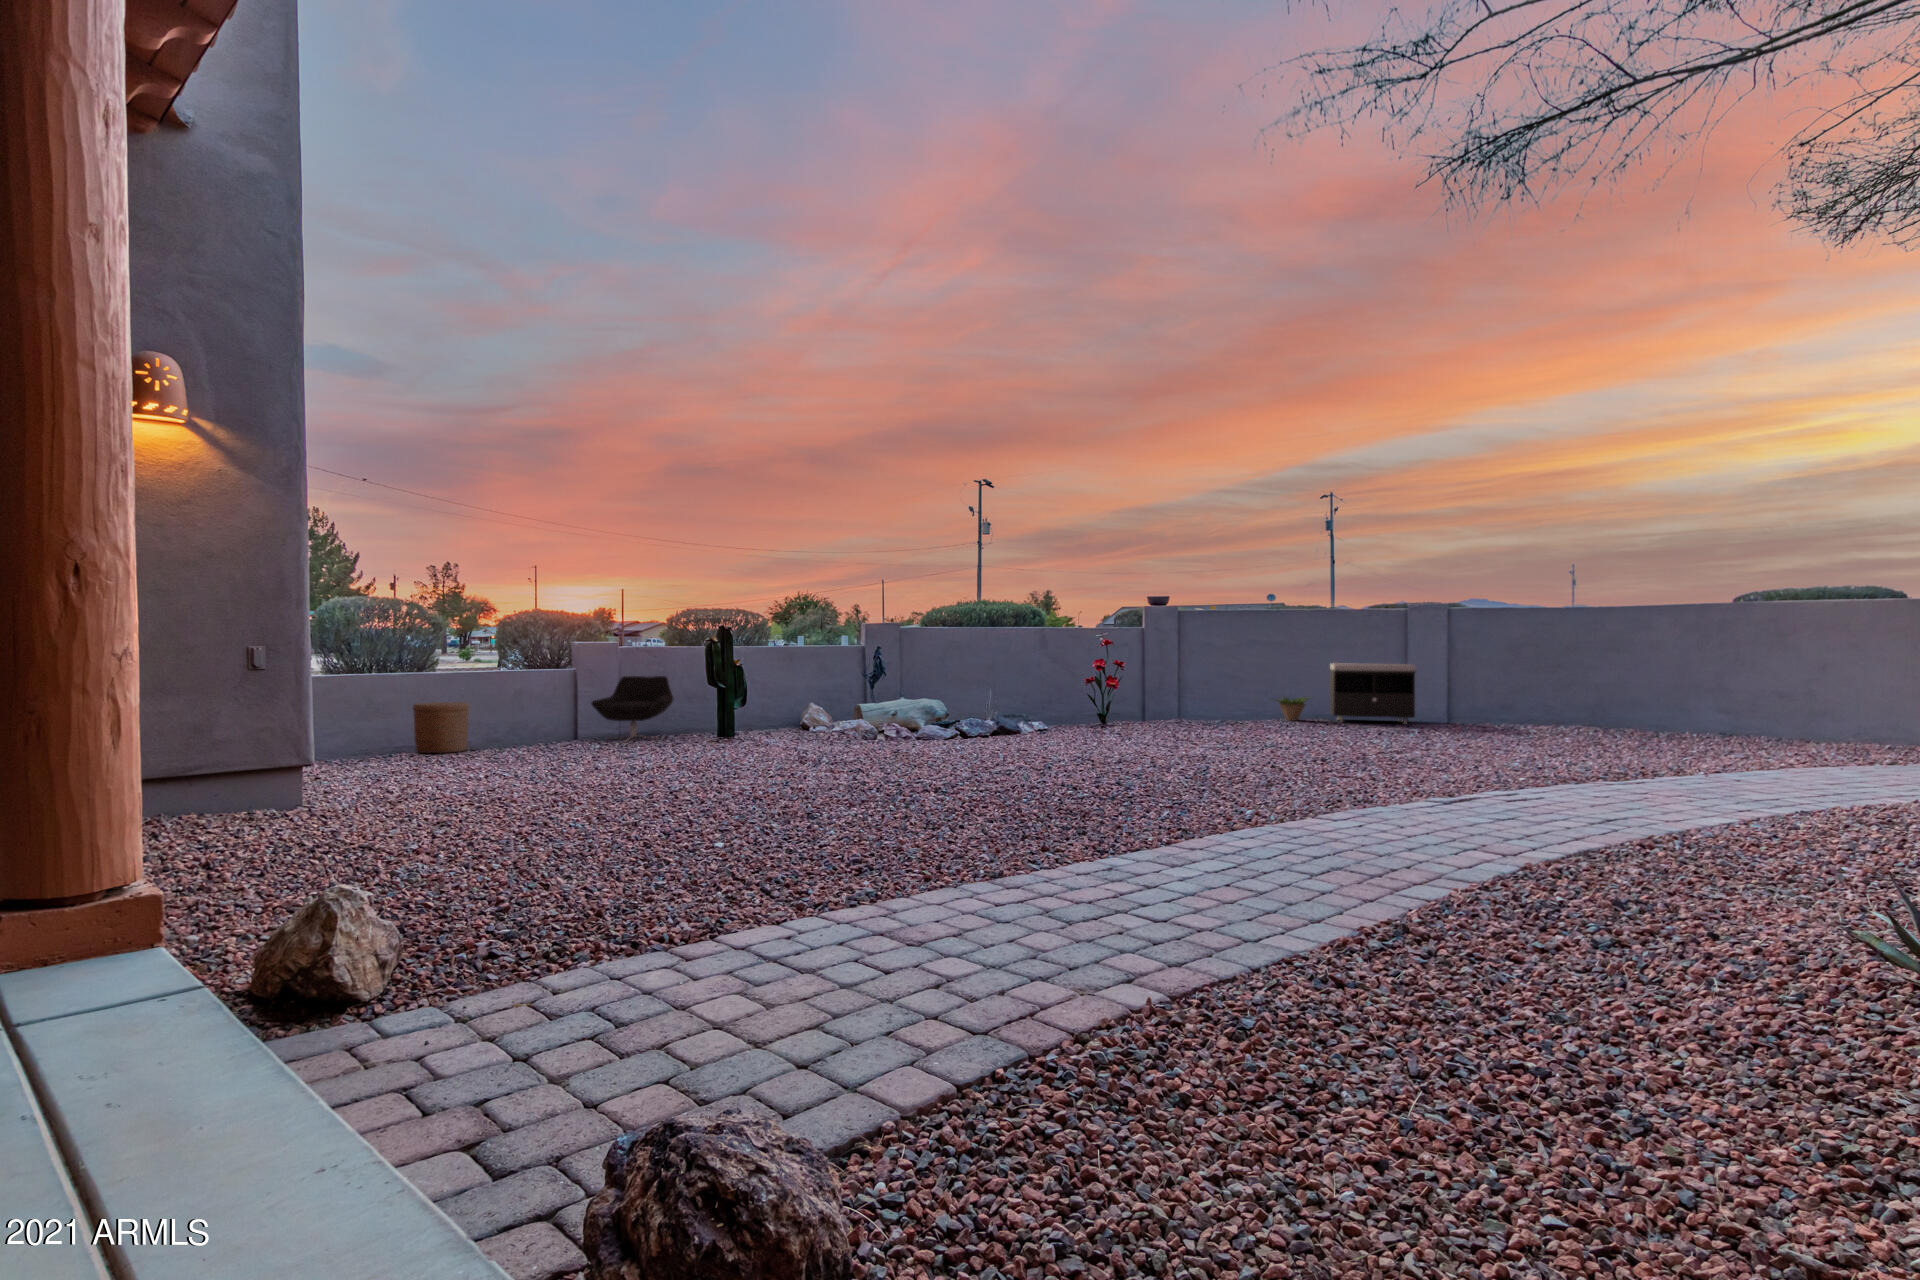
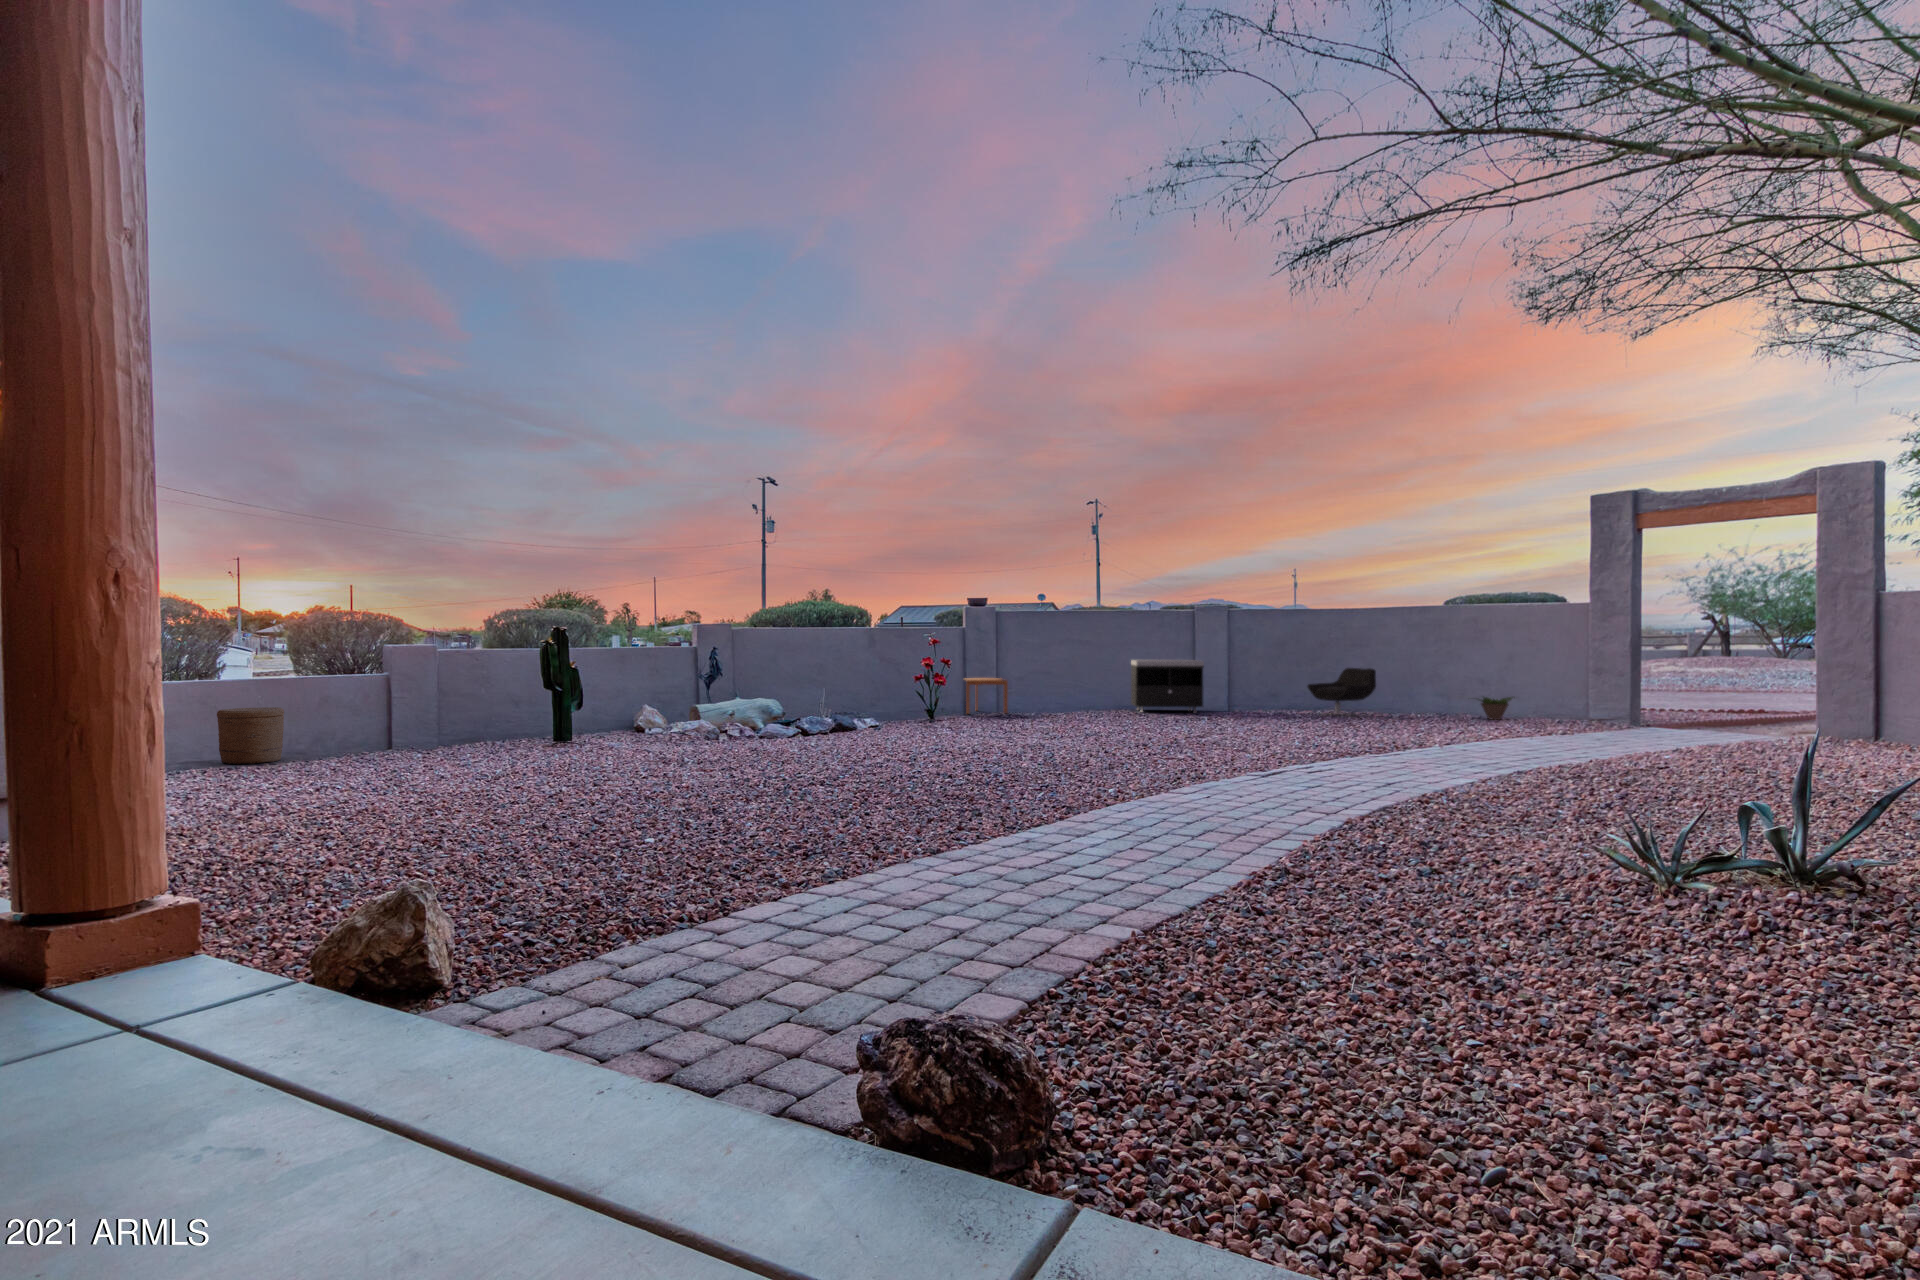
lounge chair: present [591,676,673,742] -> present [1307,668,1376,717]
side table: none [1137,682,1186,720] -> present [965,678,1008,714]
decorative plant: present [1275,697,1307,721] -> present [1480,697,1513,720]

